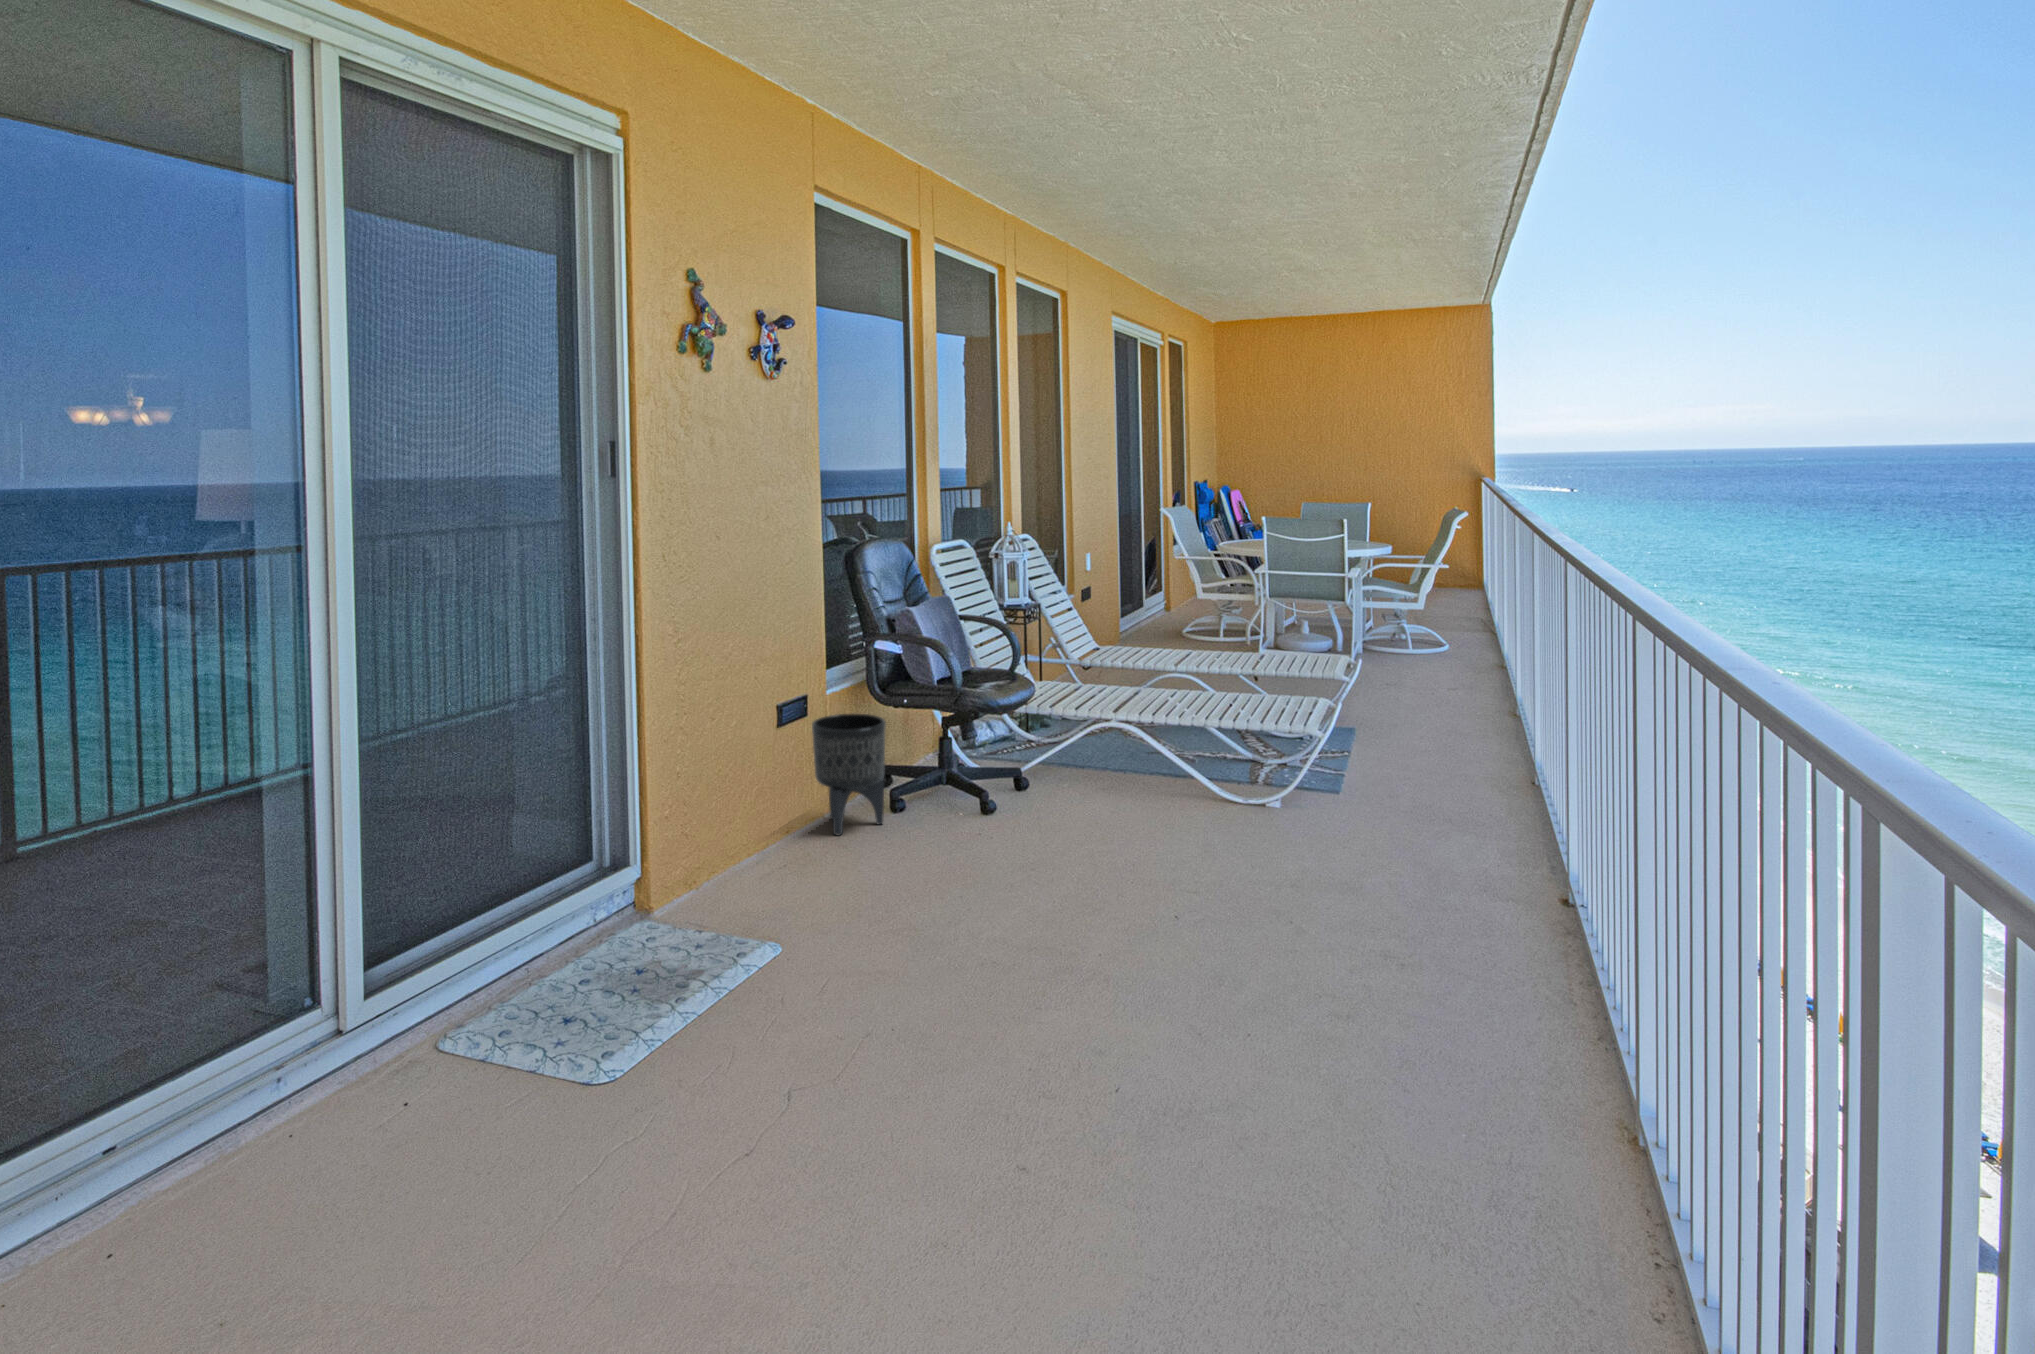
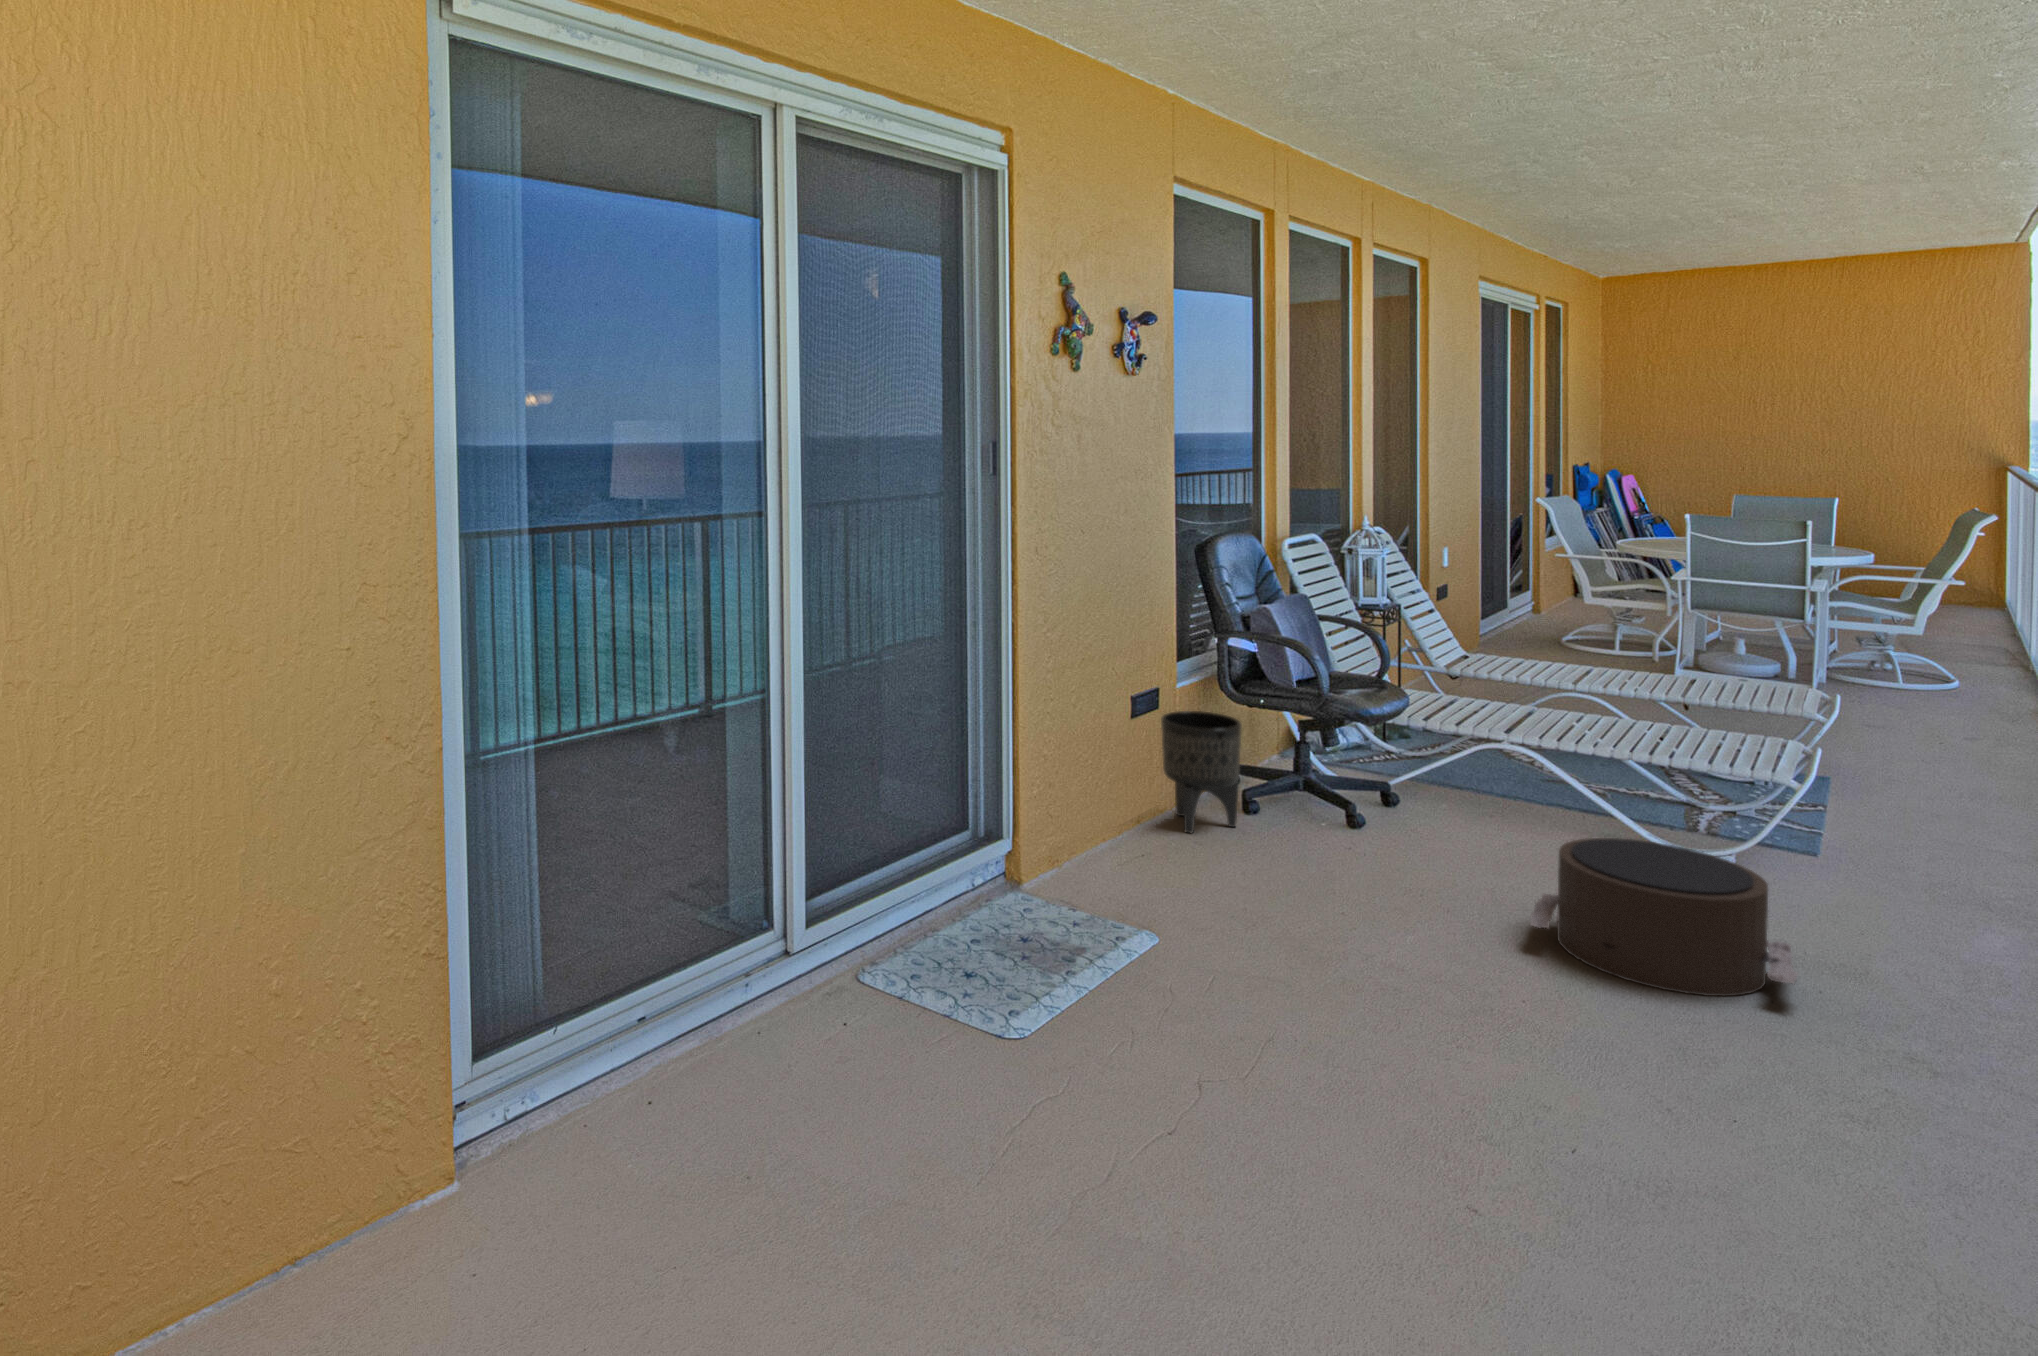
pouf: none [1110,795,1307,929] -> present [1530,838,1798,996]

